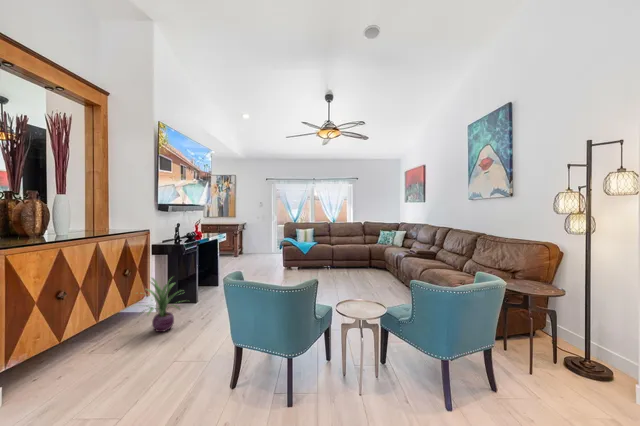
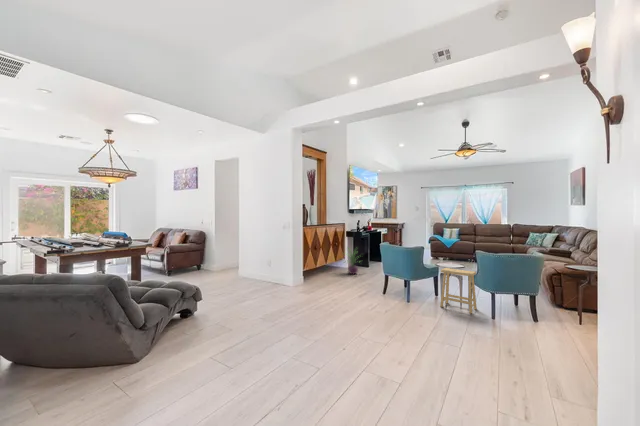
footstool: none [358,316,422,413] -> present [440,268,477,313]

